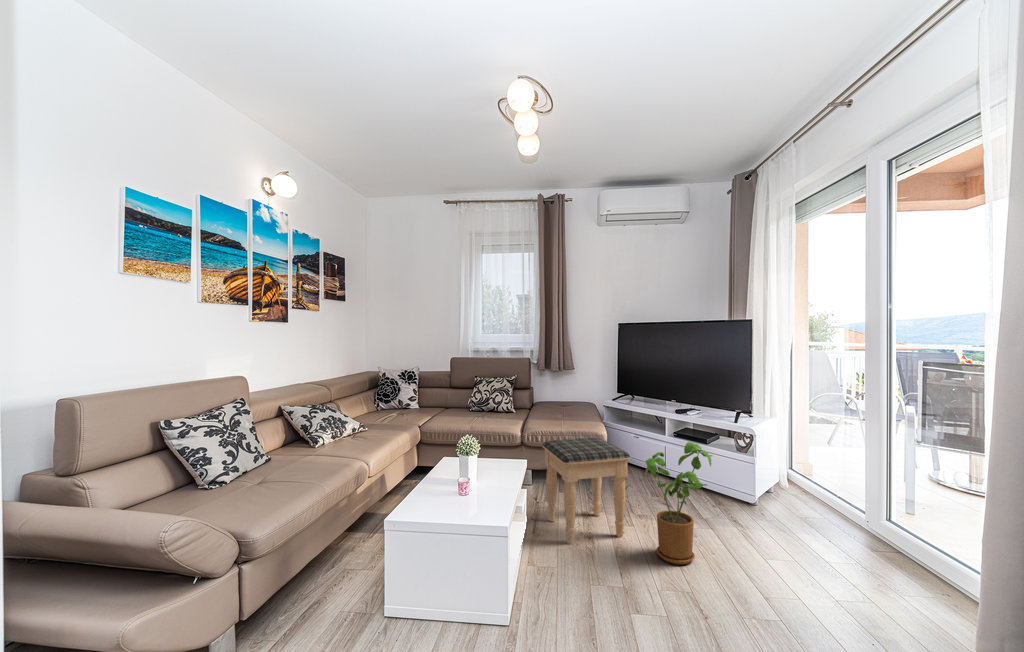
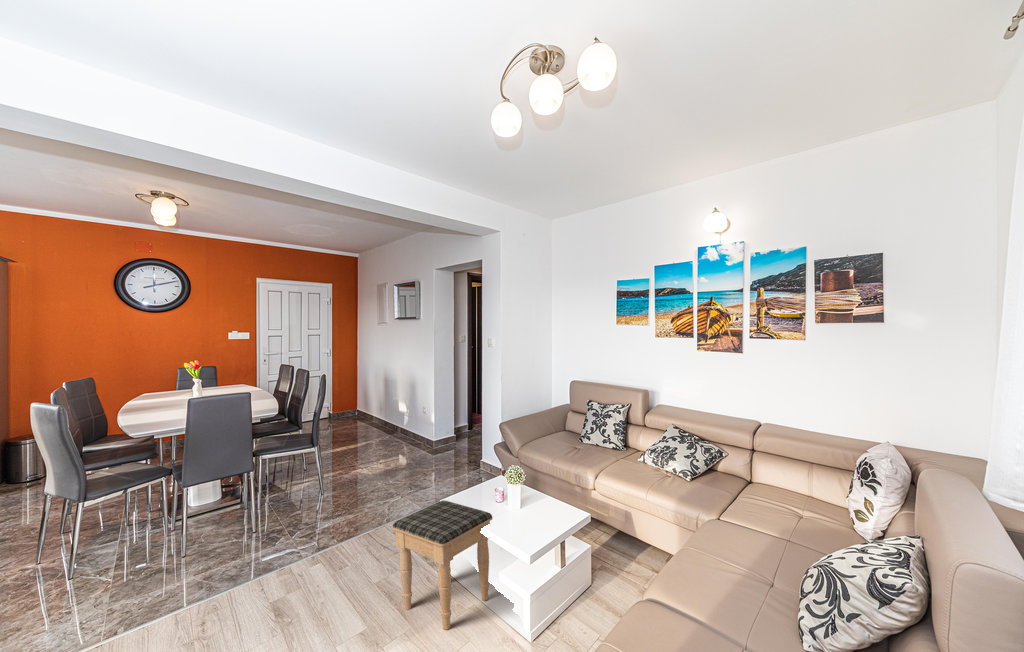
house plant: present [645,442,713,565] -> none [308,500,376,612]

